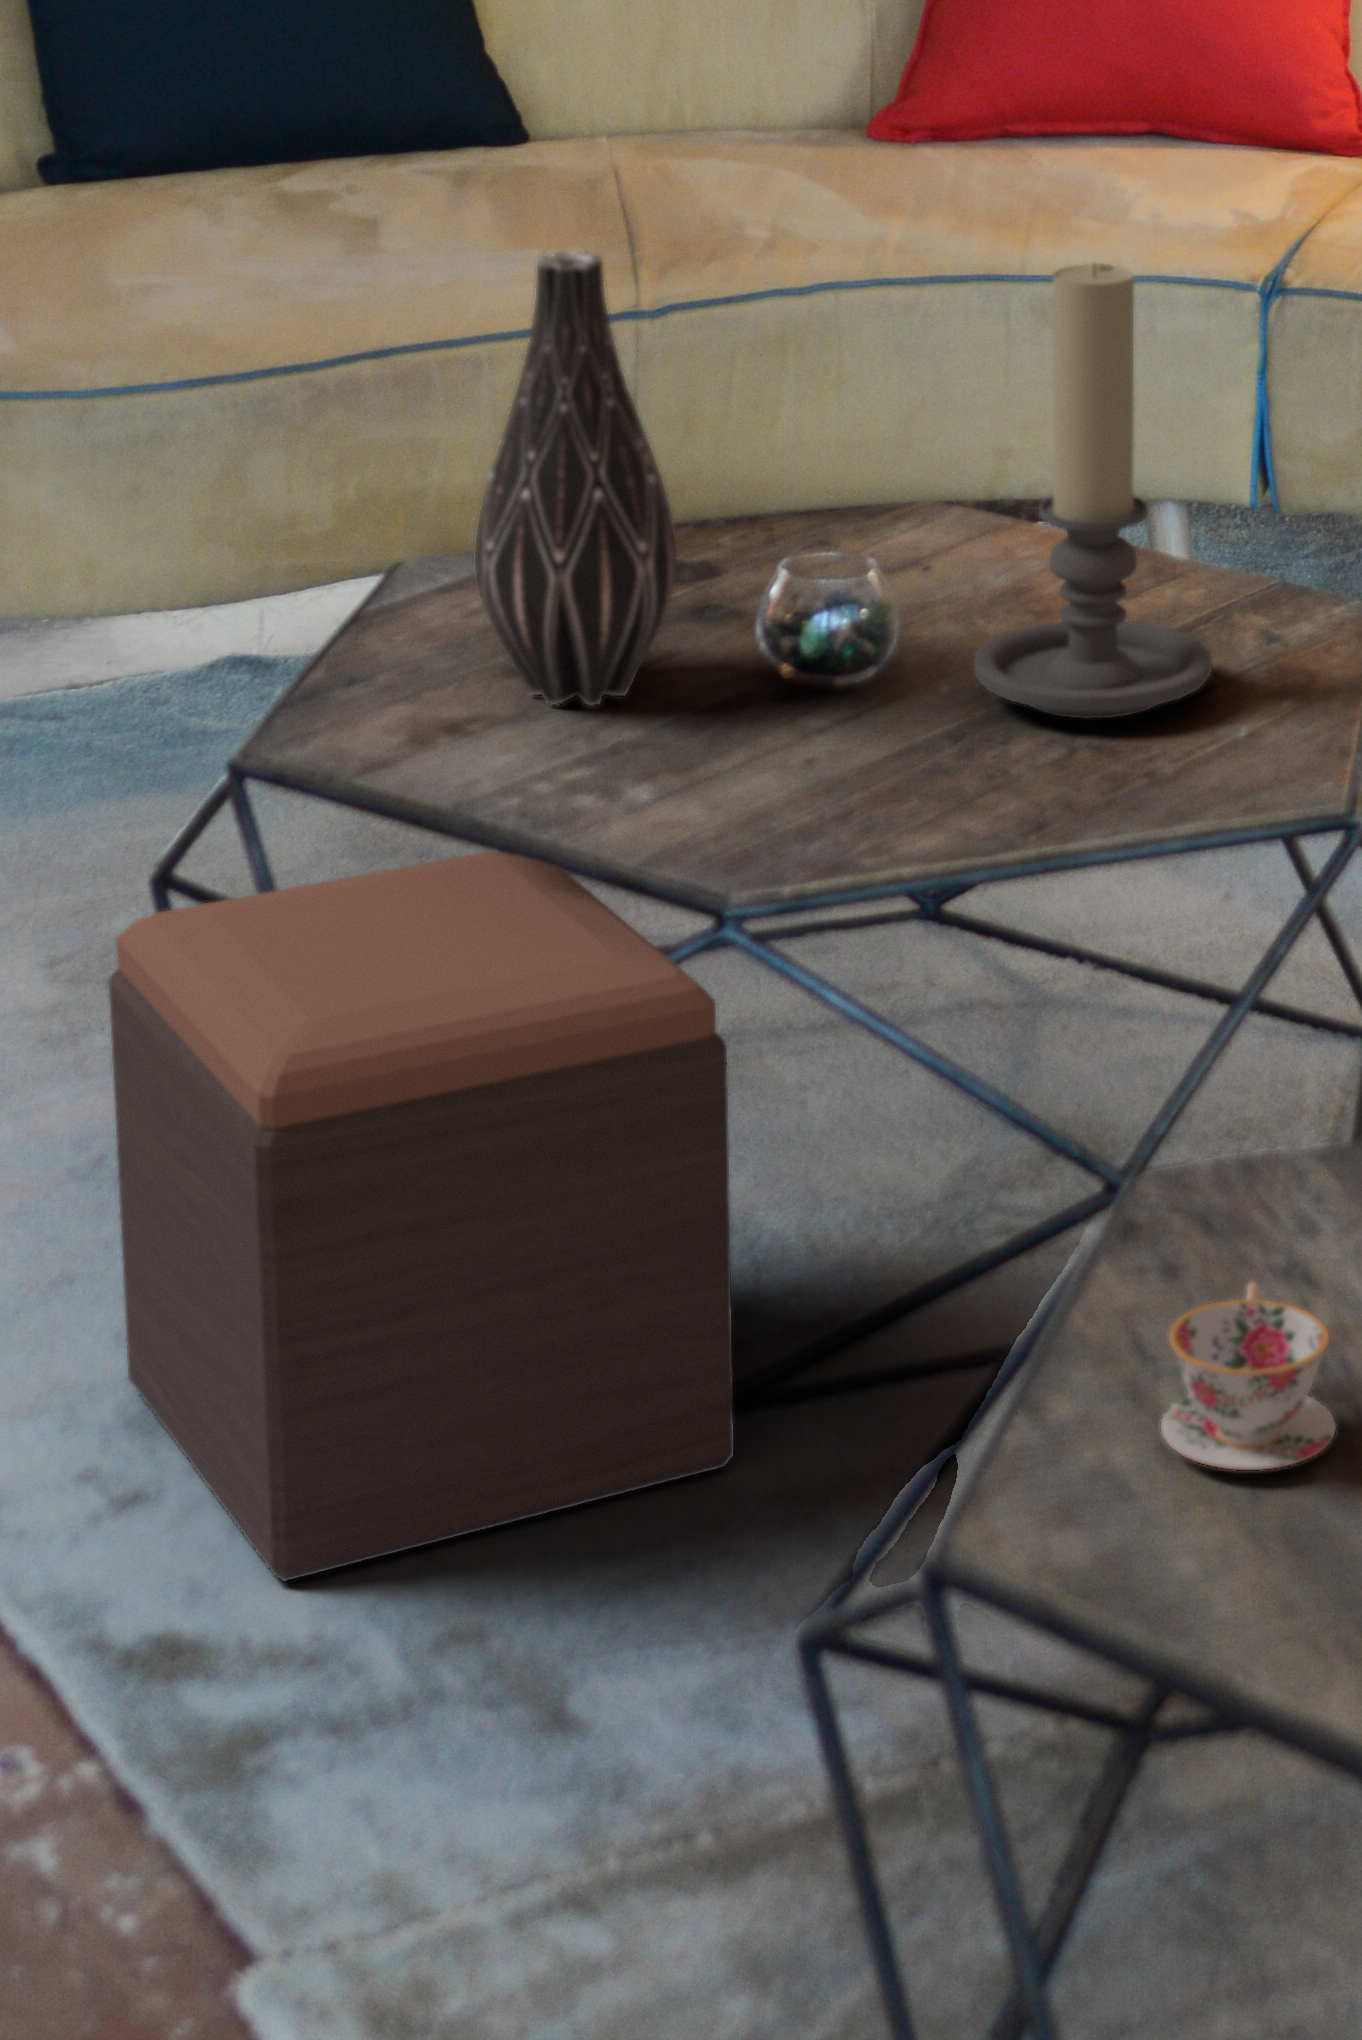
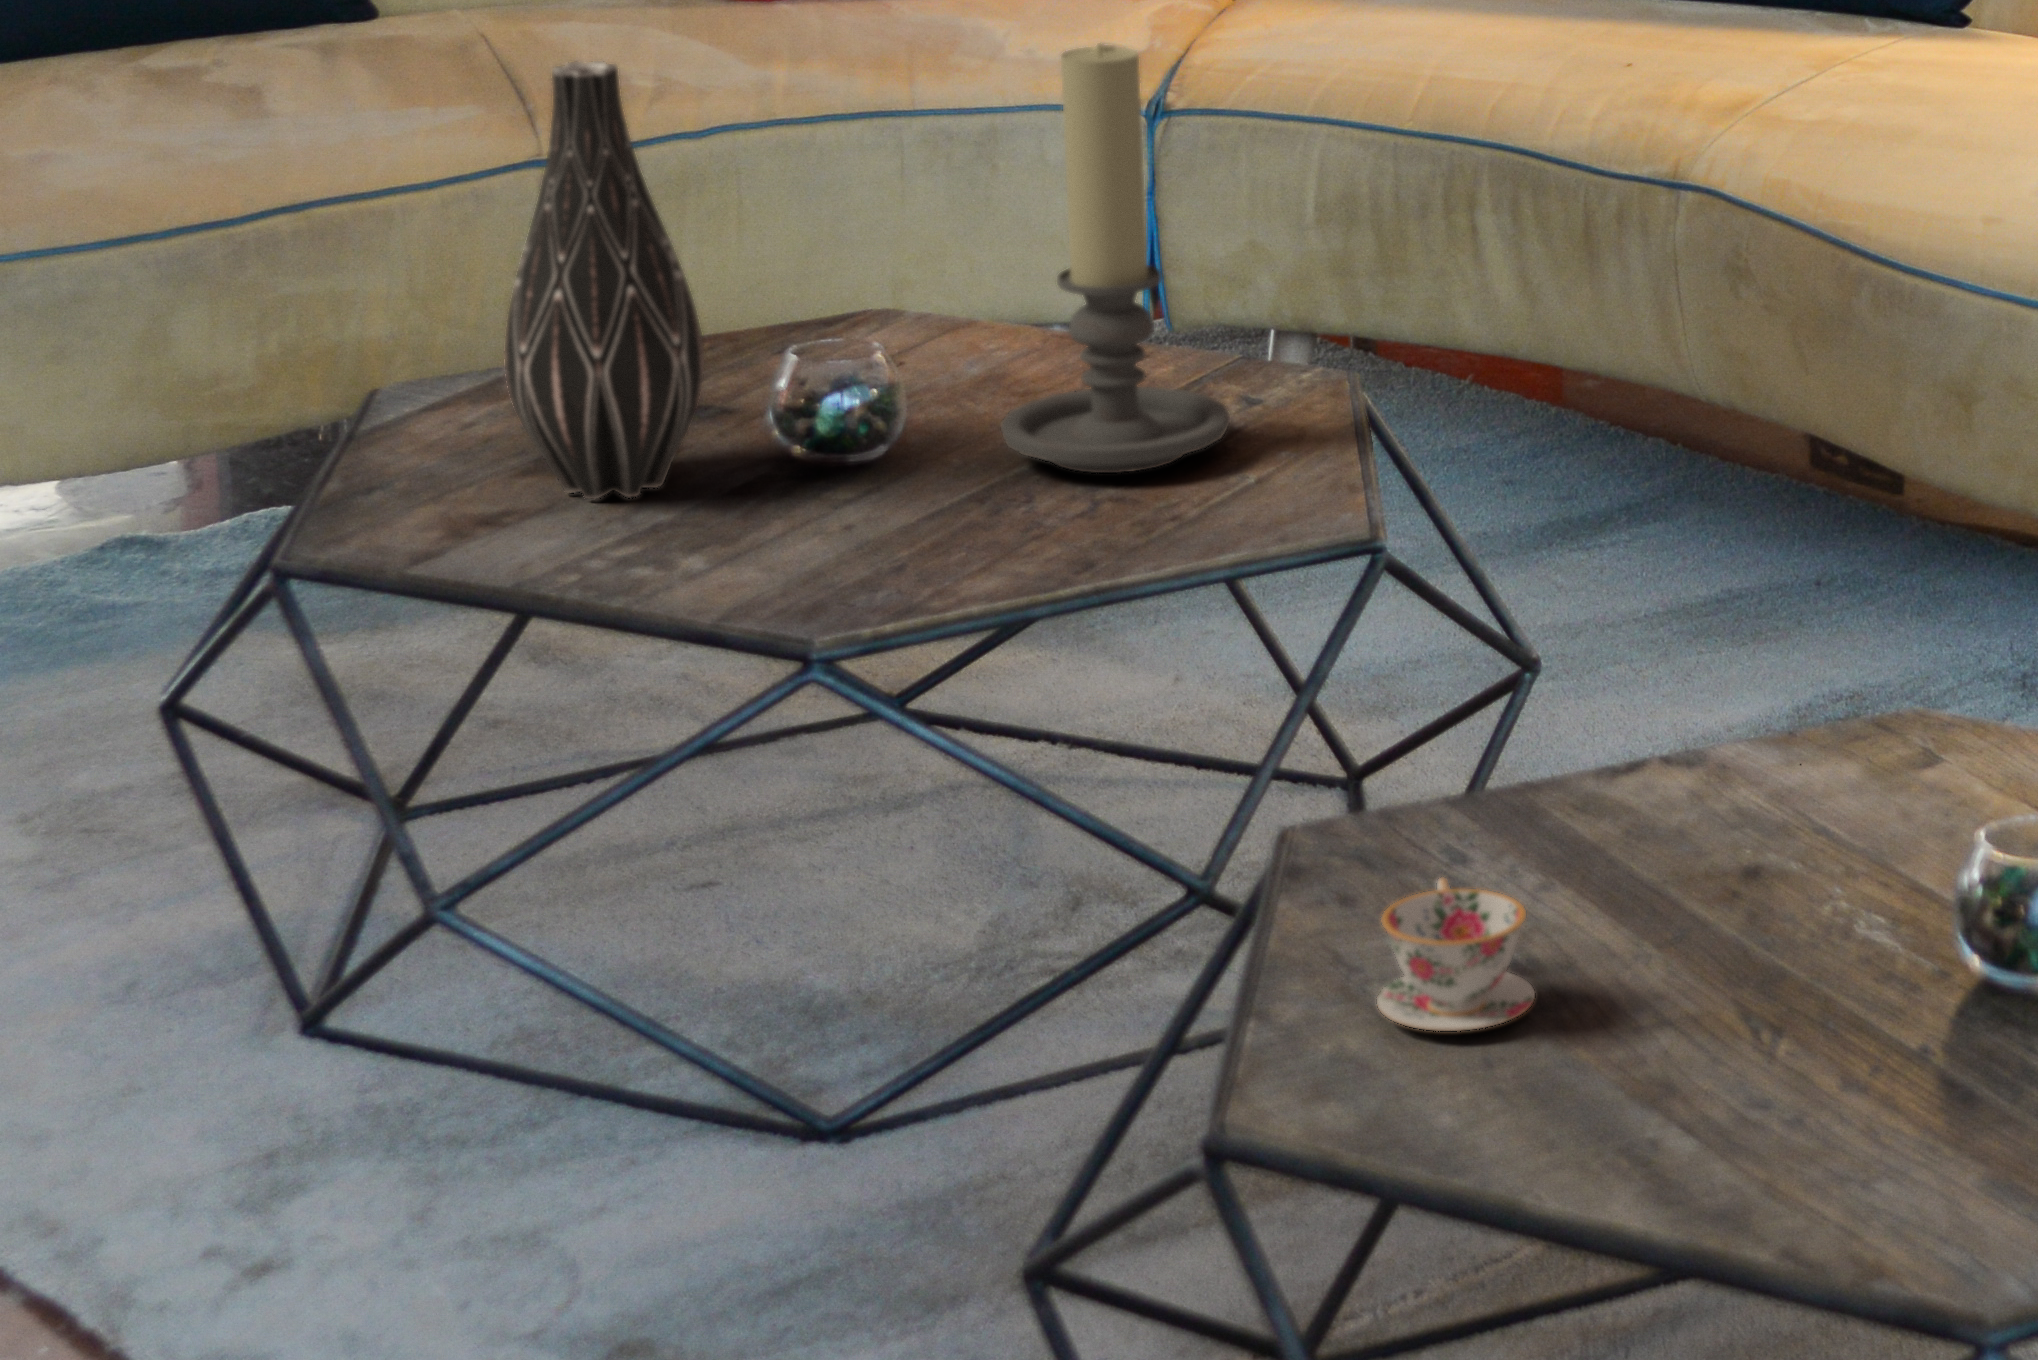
footstool: present [109,851,734,1581] -> none [188,630,850,1326]

